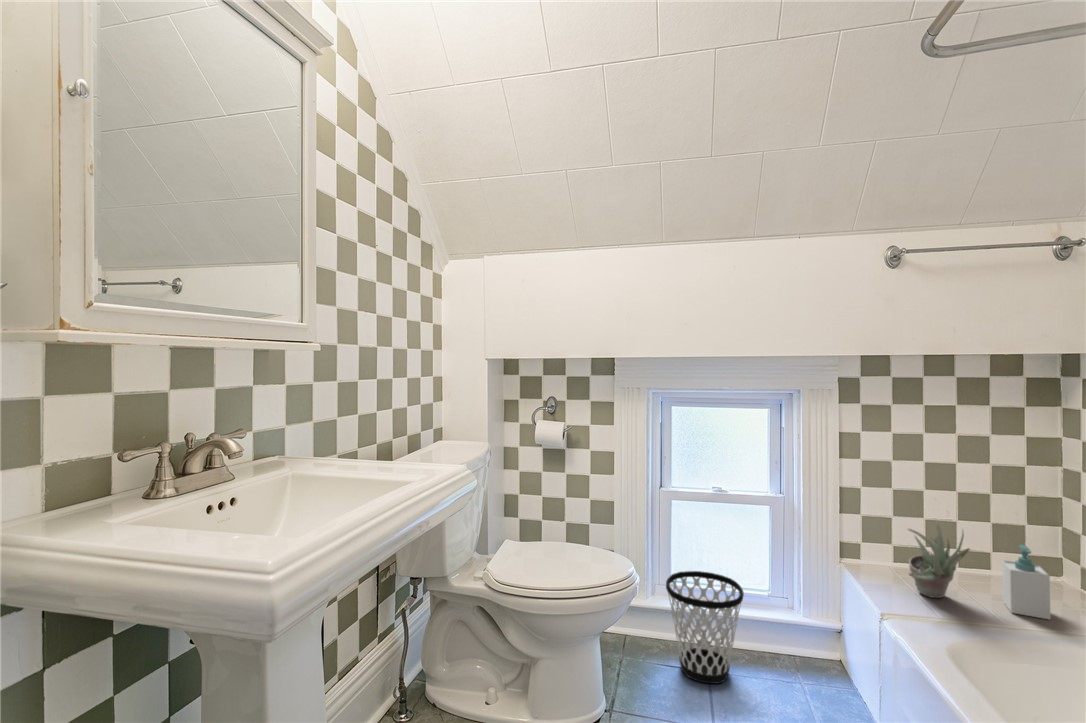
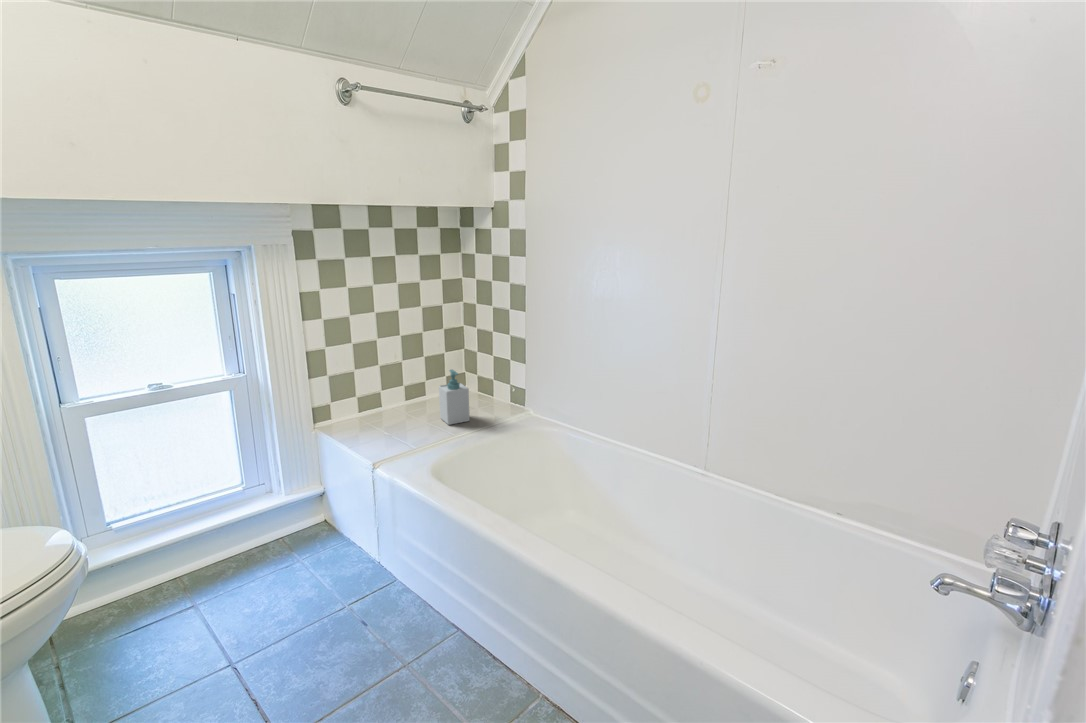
succulent plant: present [908,522,969,598] -> none [372,366,421,434]
wastebasket: present [666,571,744,683] -> none [109,490,225,627]

